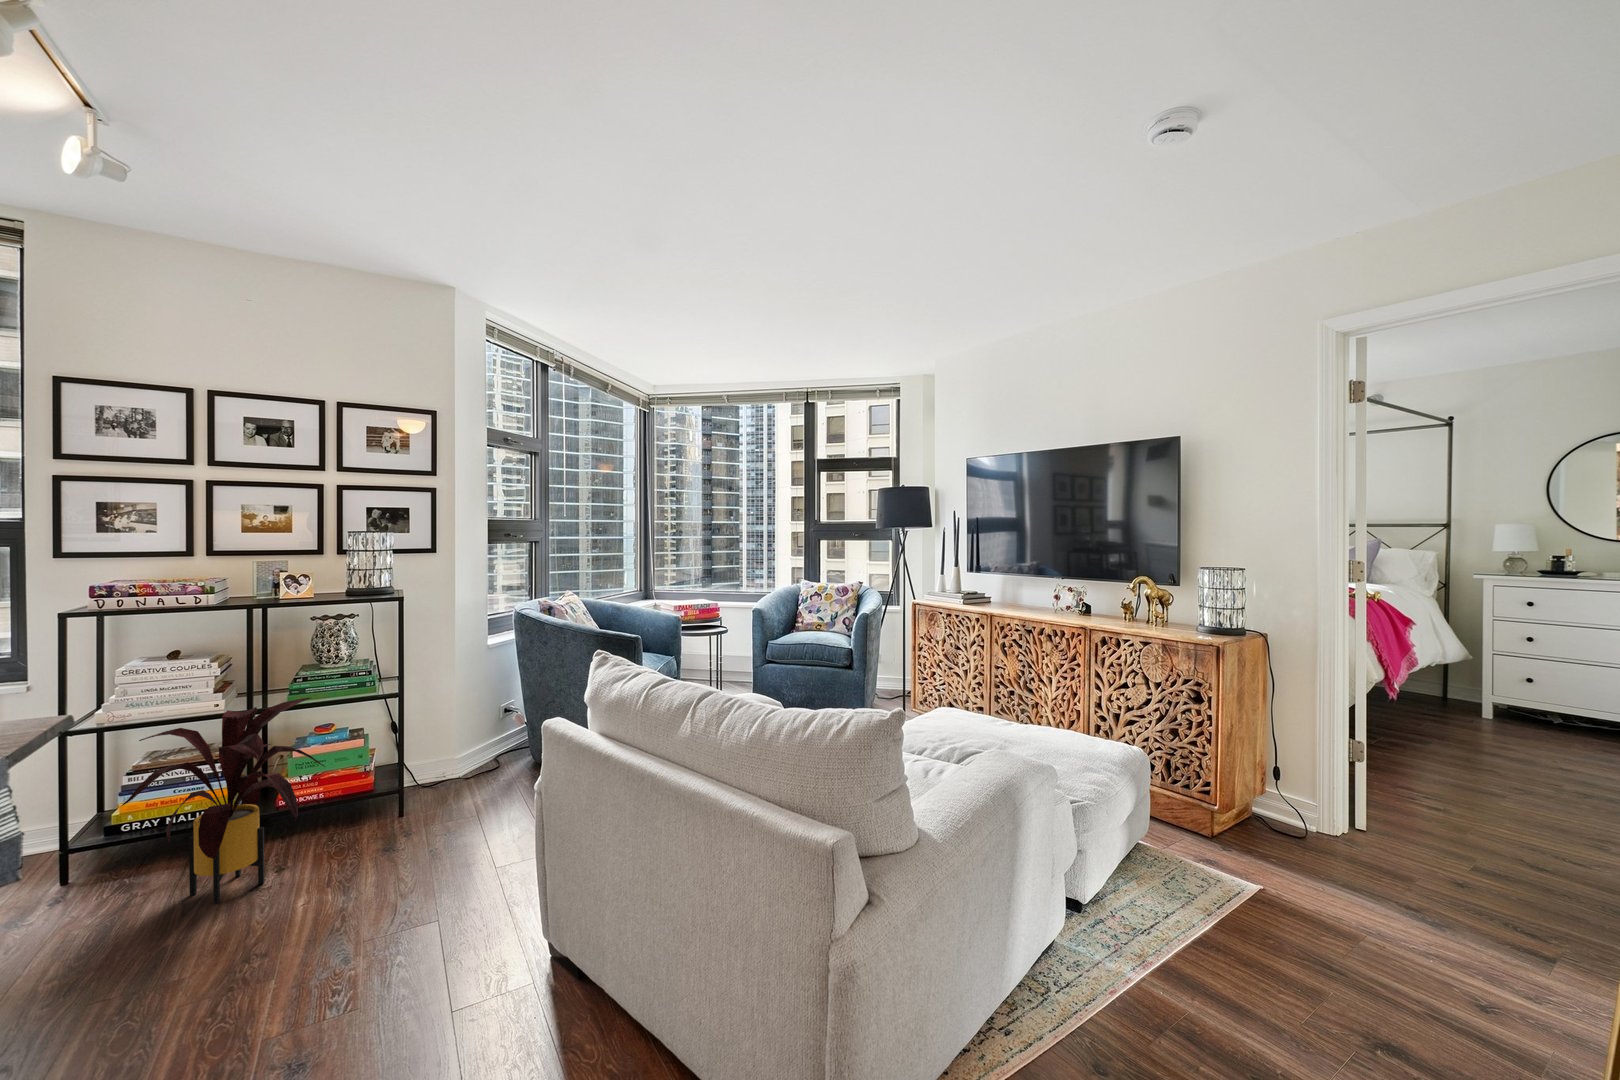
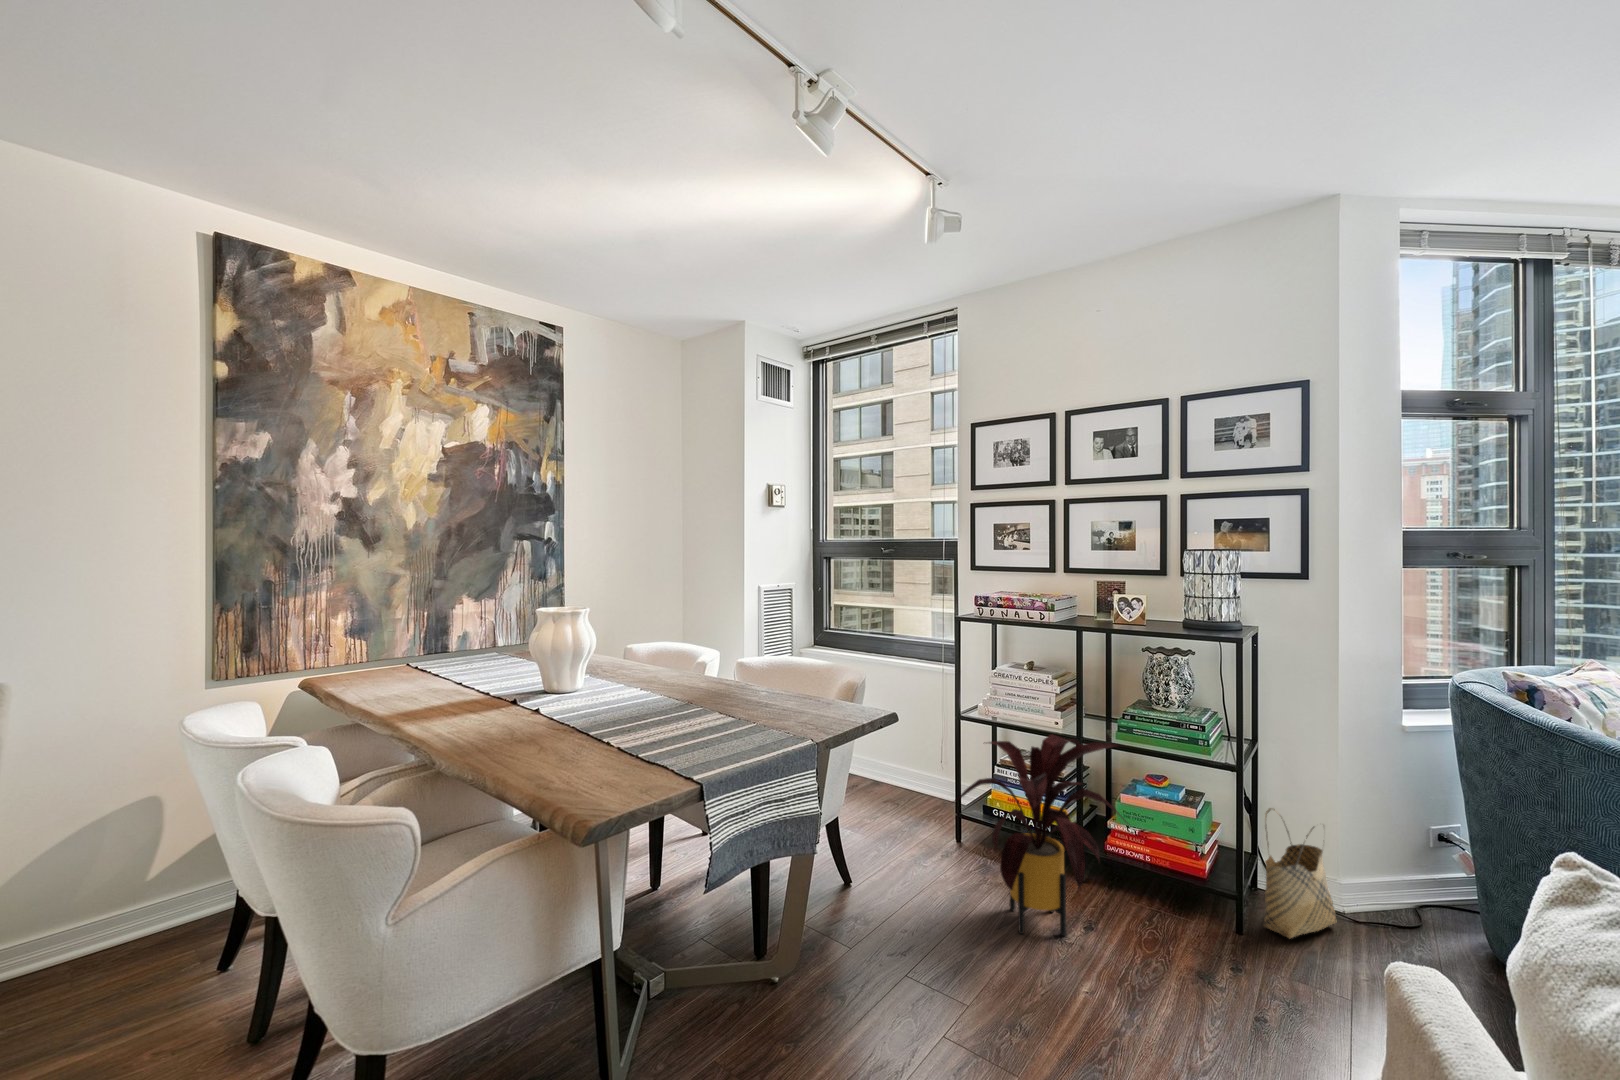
woven basket: none [414,718,458,806] -> present [1263,808,1336,938]

